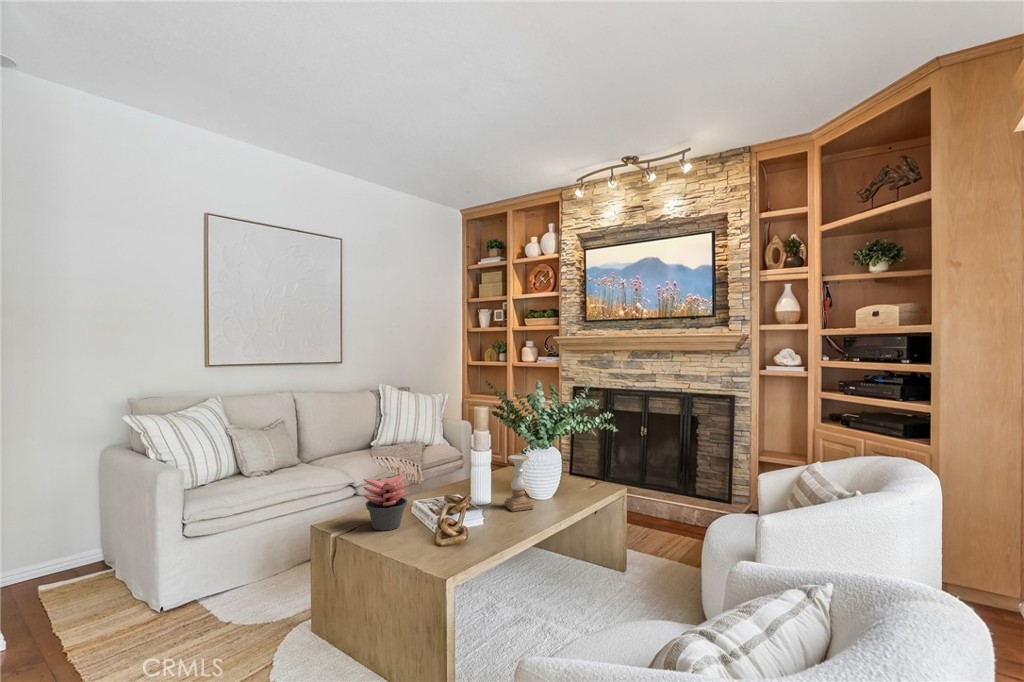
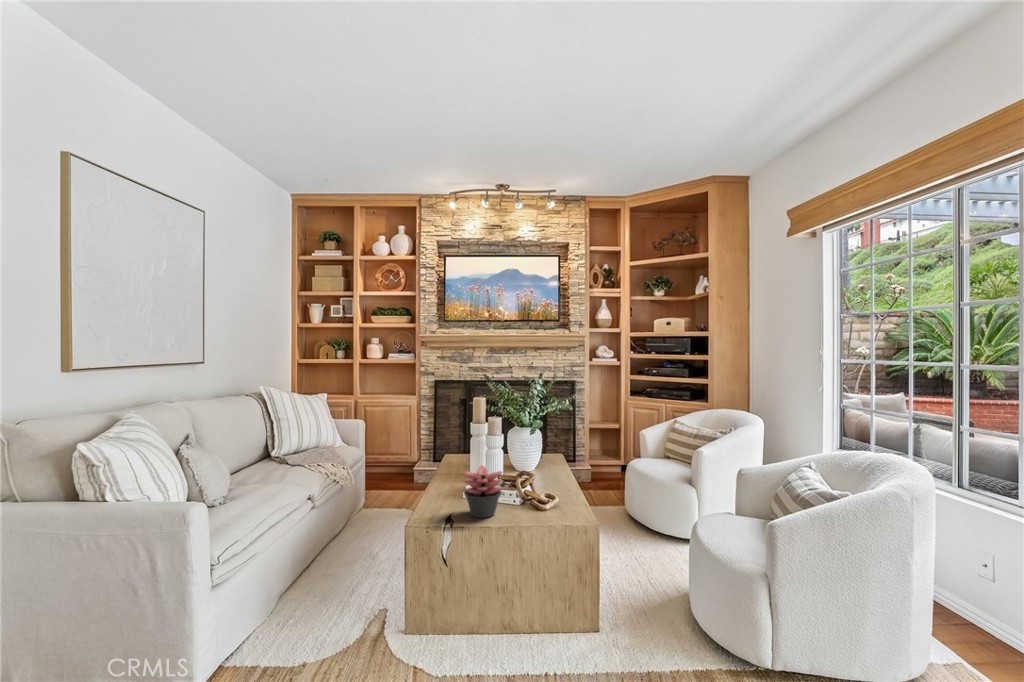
candle holder: present [504,455,533,512] -> none [526,437,551,484]

